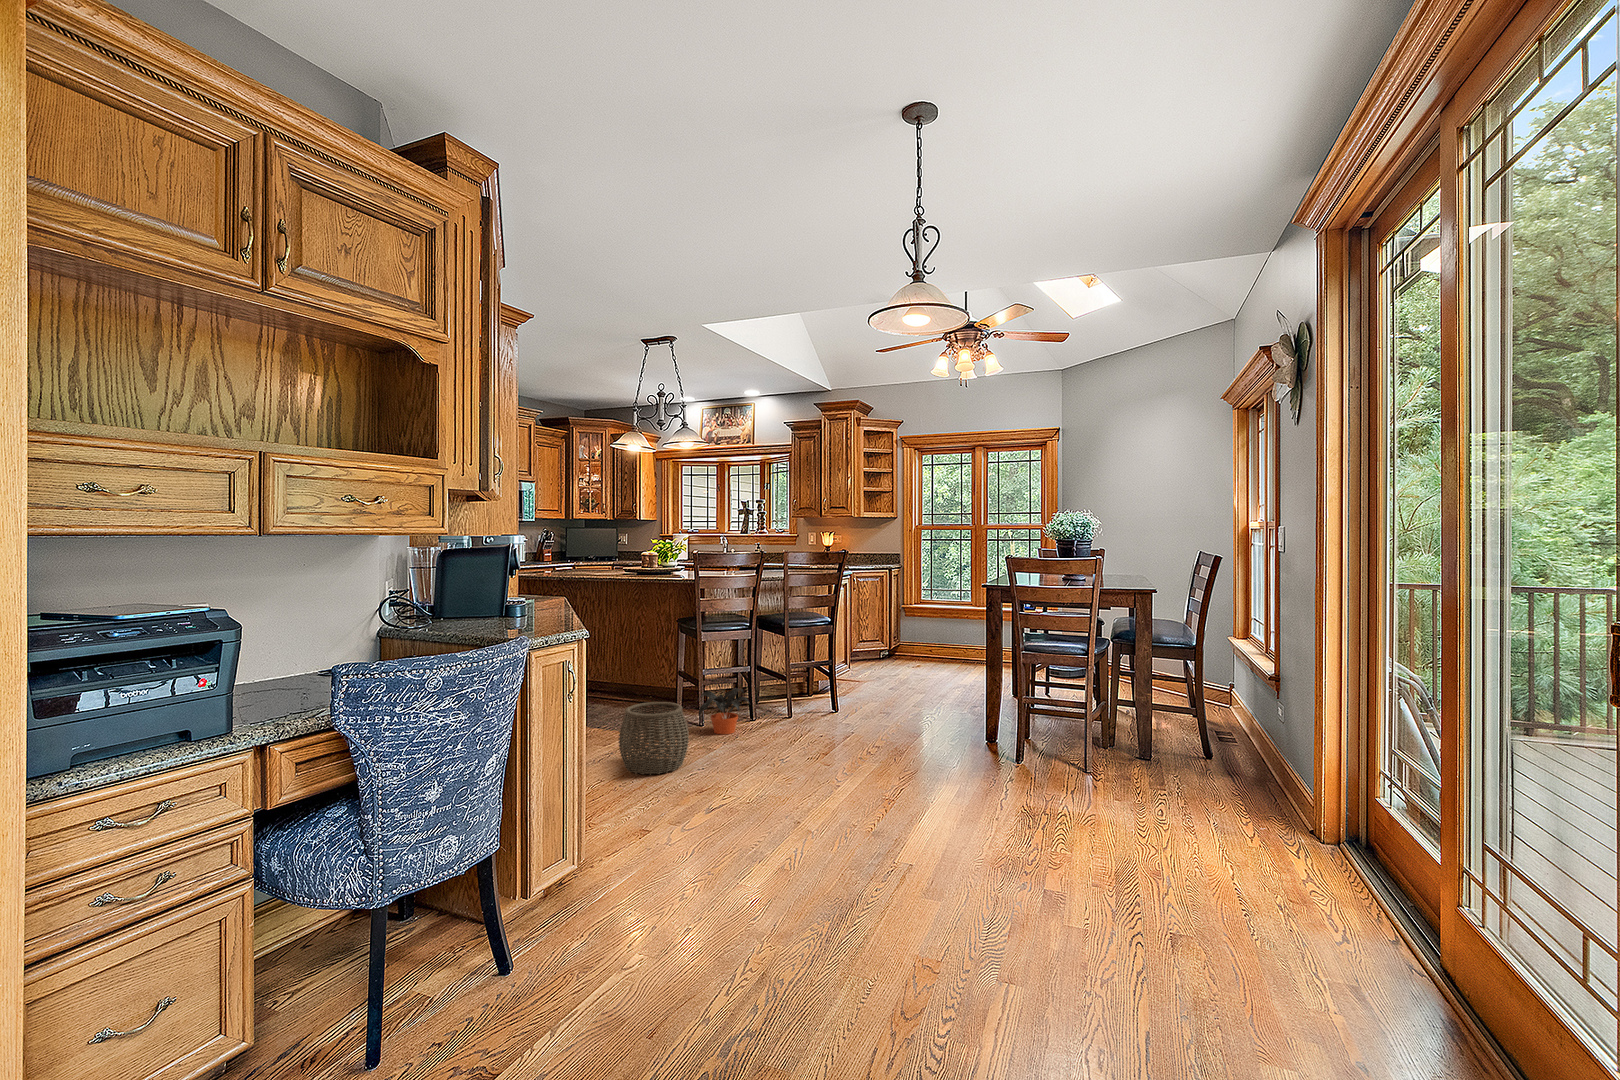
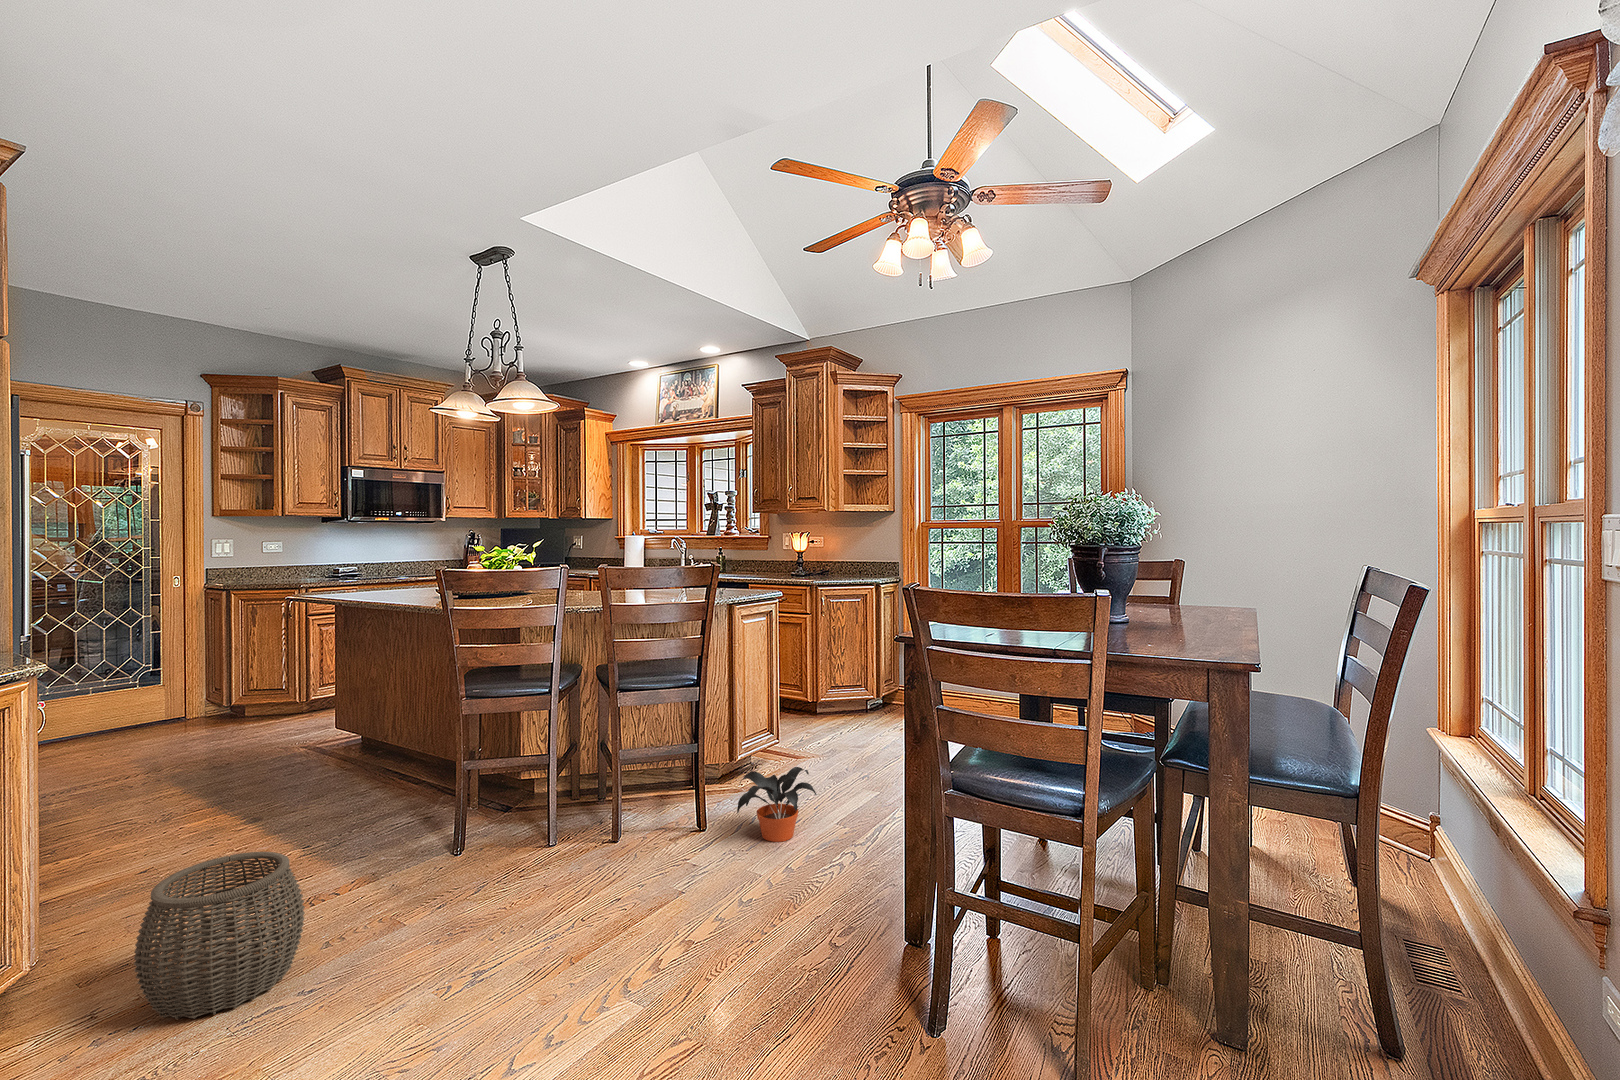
potted plant: present [699,688,749,734] -> present [737,767,816,842]

